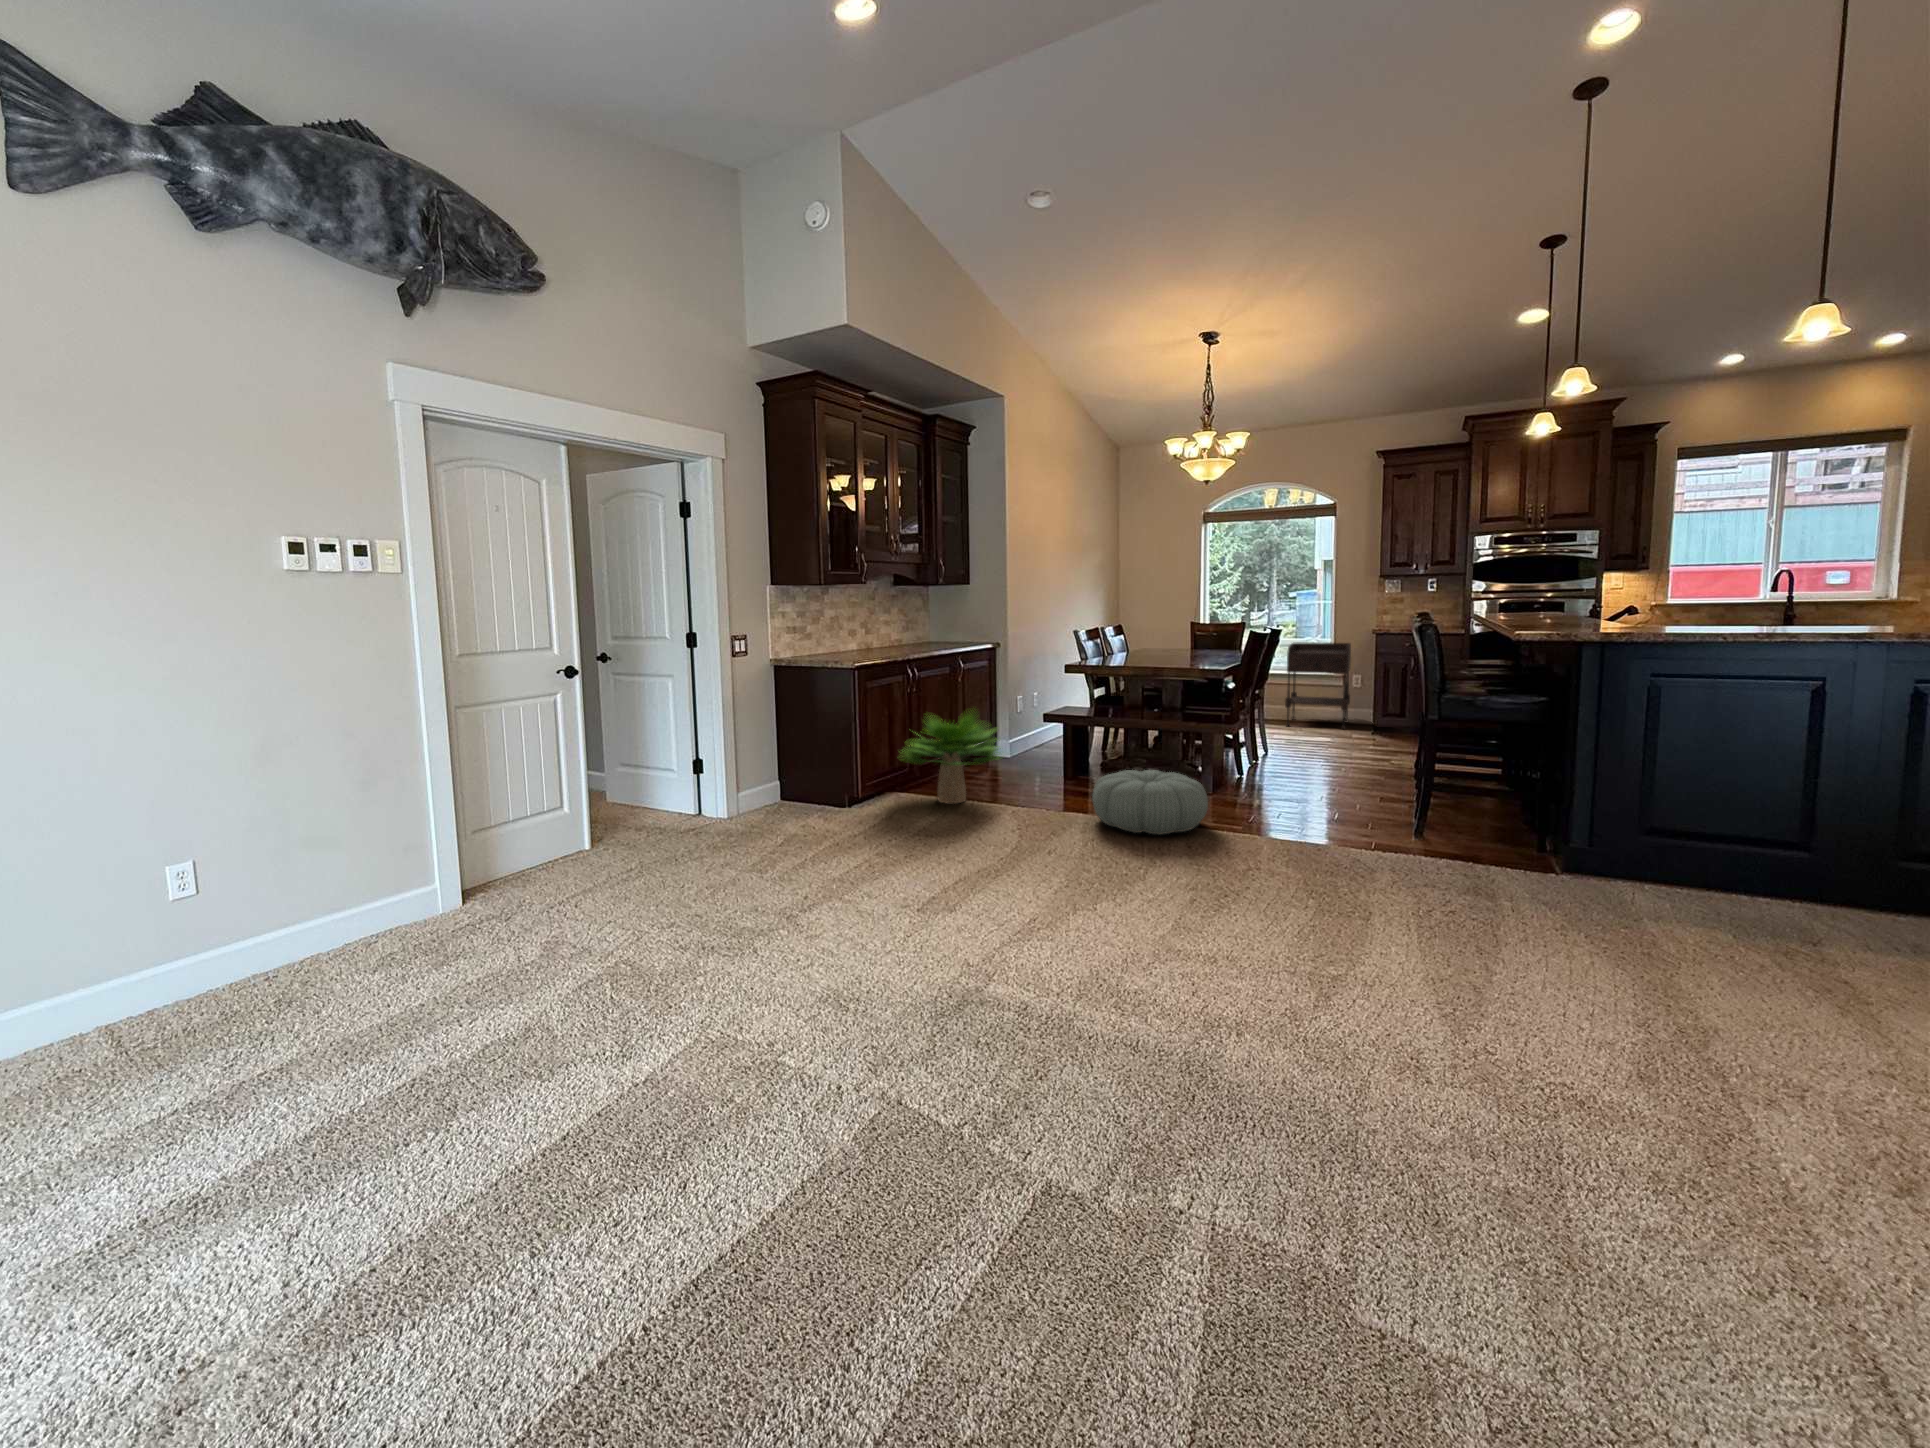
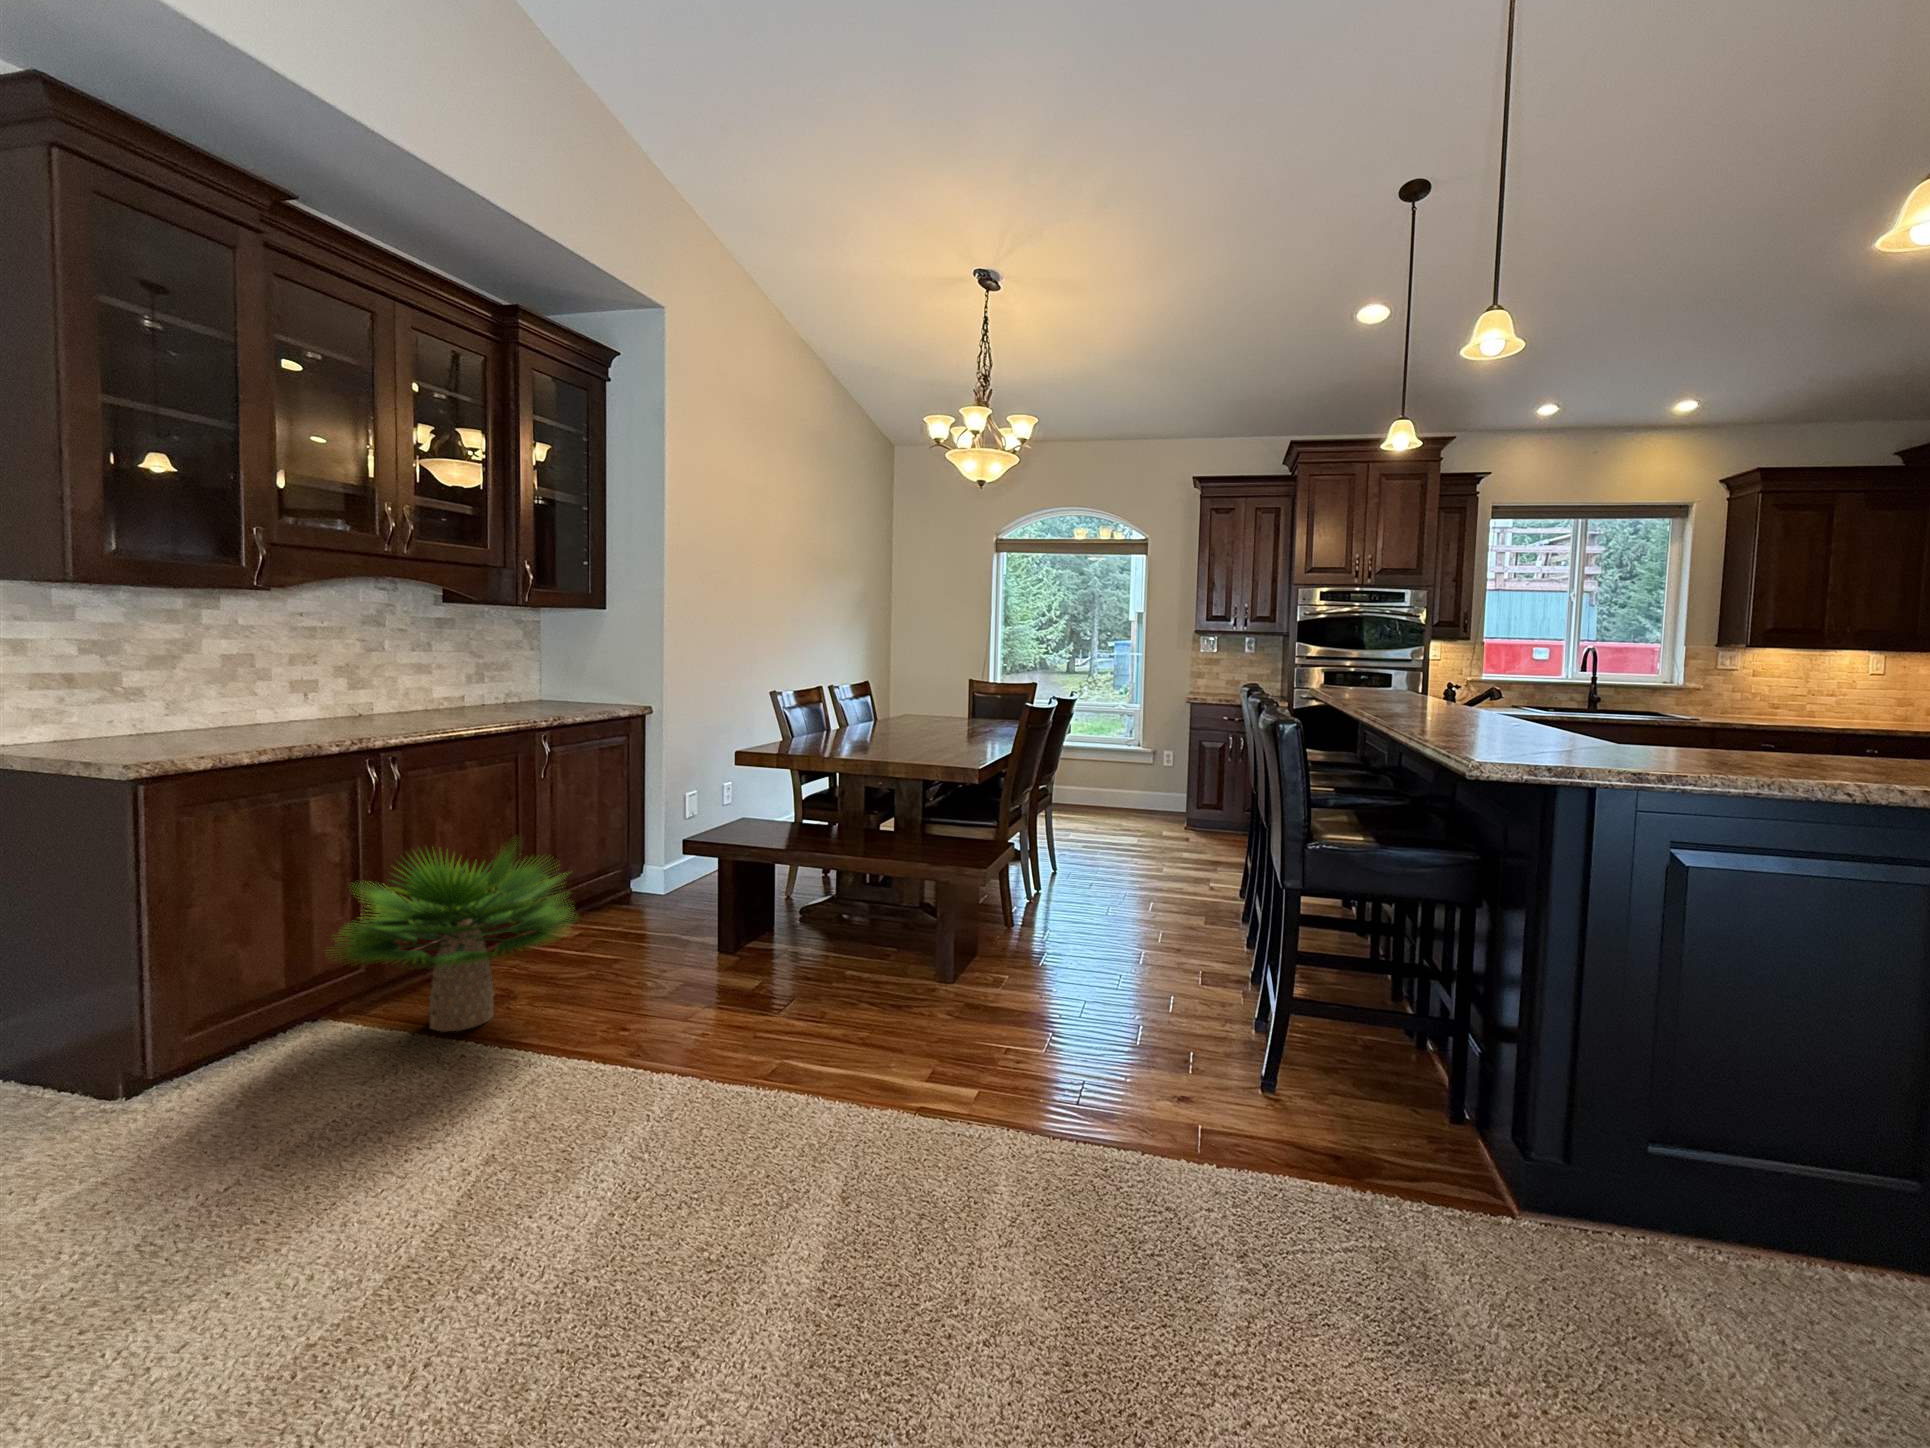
side table: present [1285,642,1351,729] -> none [1087,710,1165,826]
pouf: present [1092,770,1208,835] -> none [706,954,918,1103]

